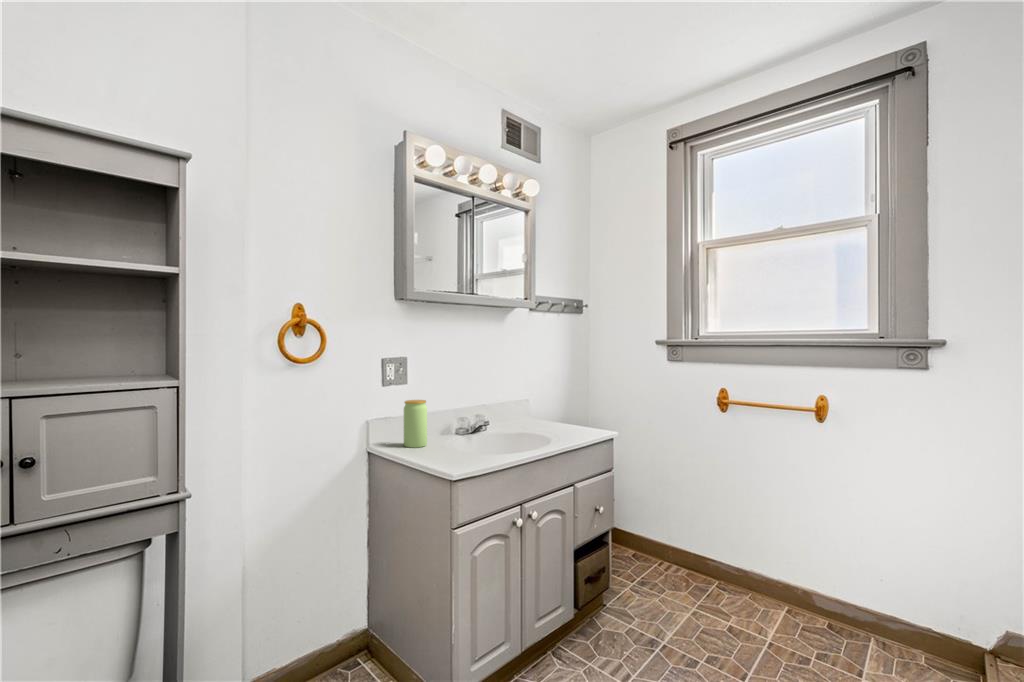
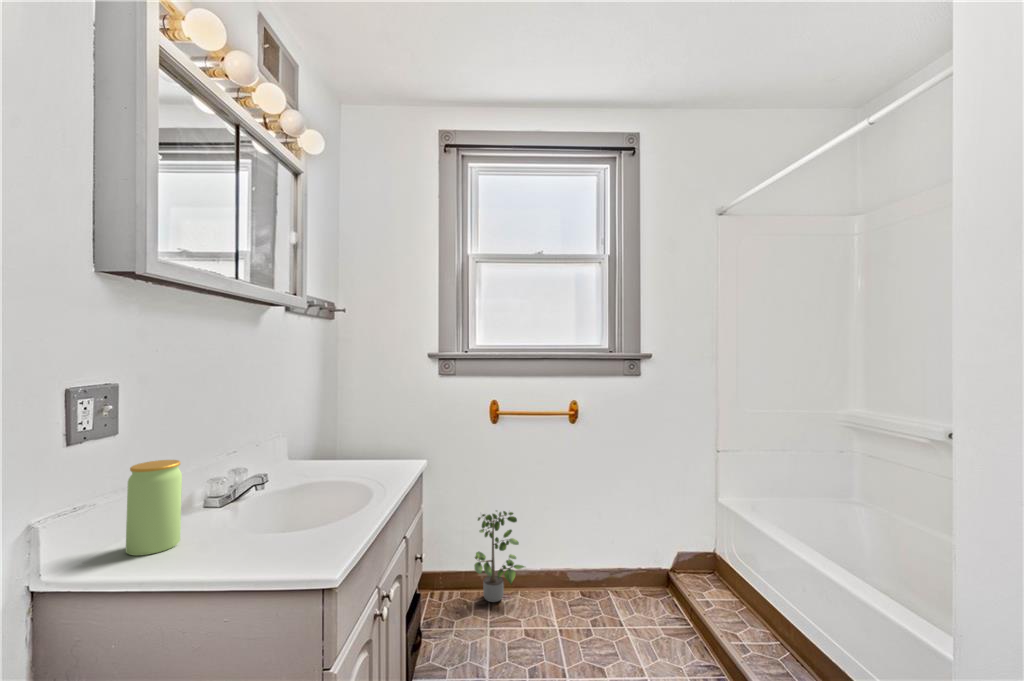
potted plant: none [693,499,753,593] -> present [474,511,525,602]

